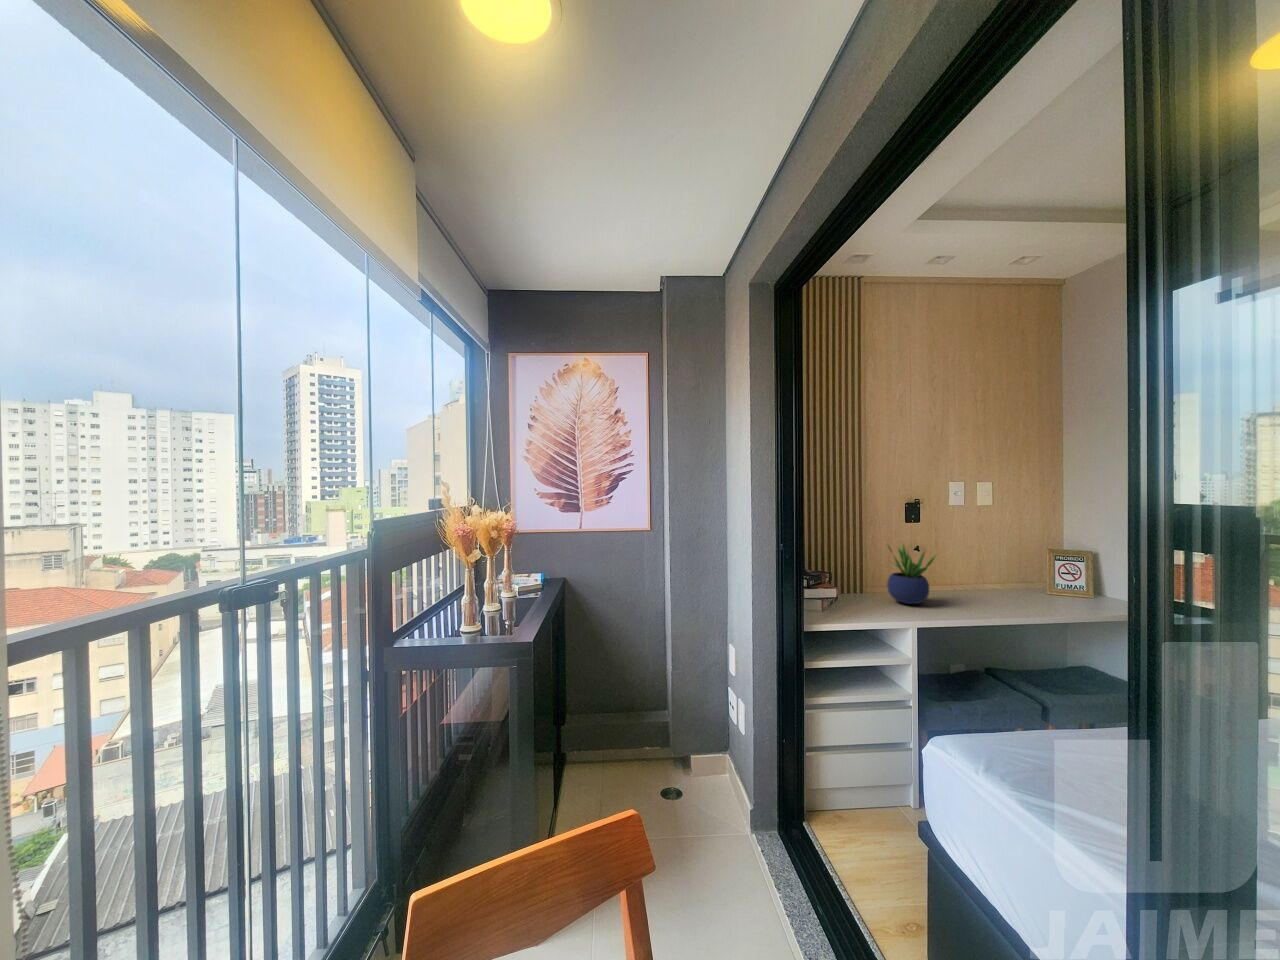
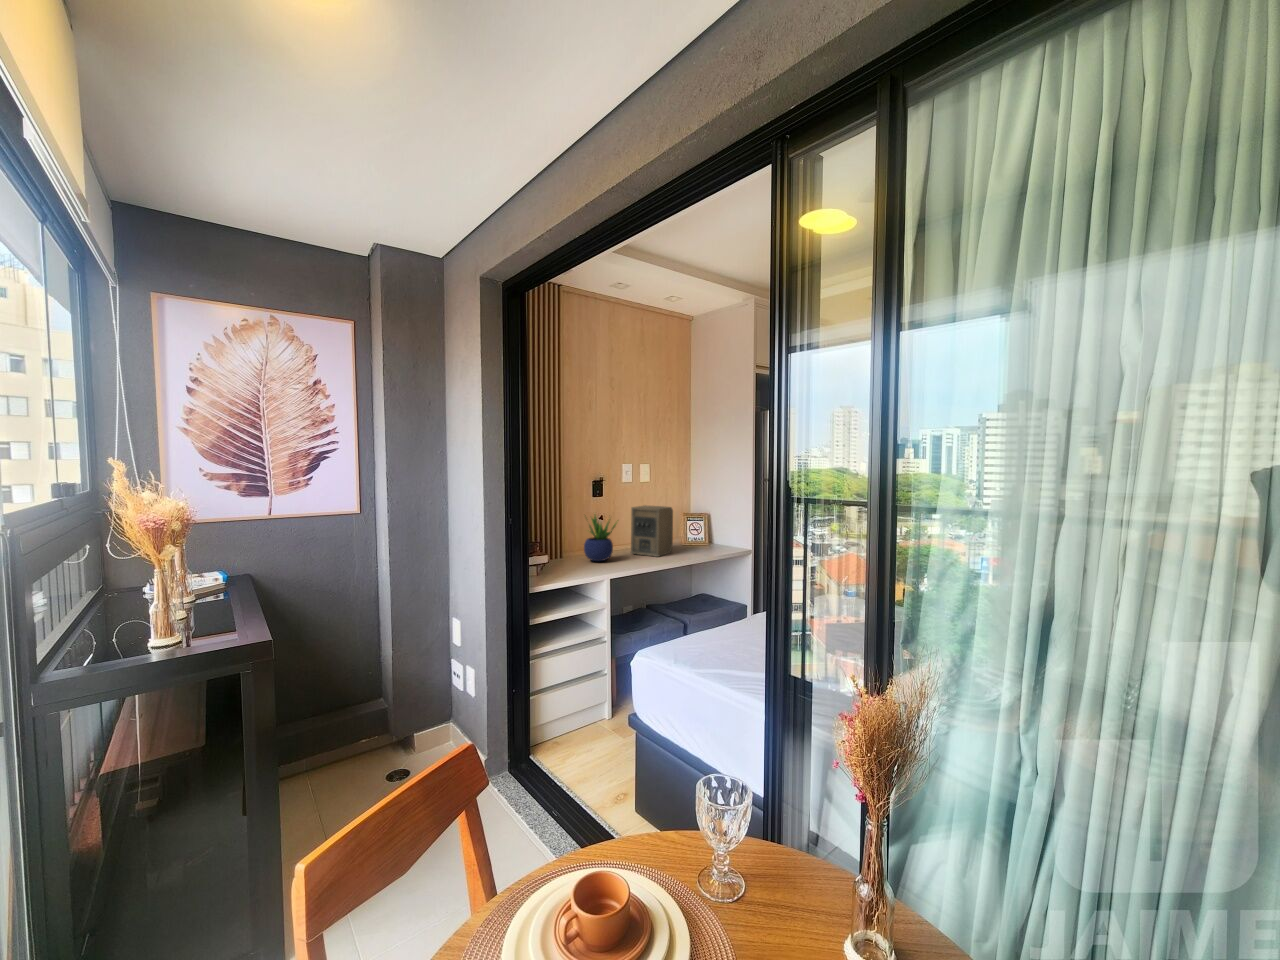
speaker: none [958,536,1029,608] -> present [631,505,673,557]

